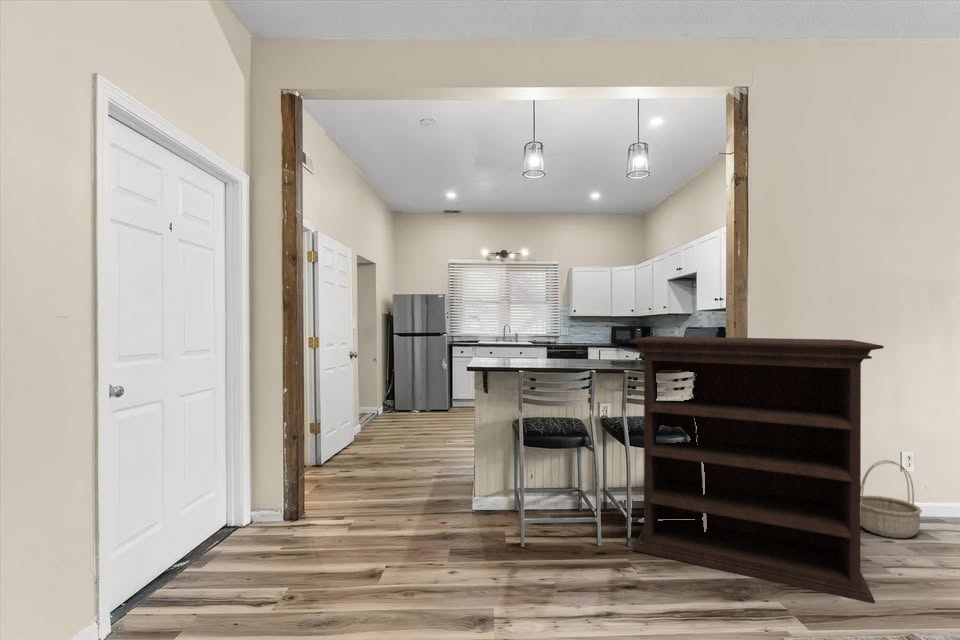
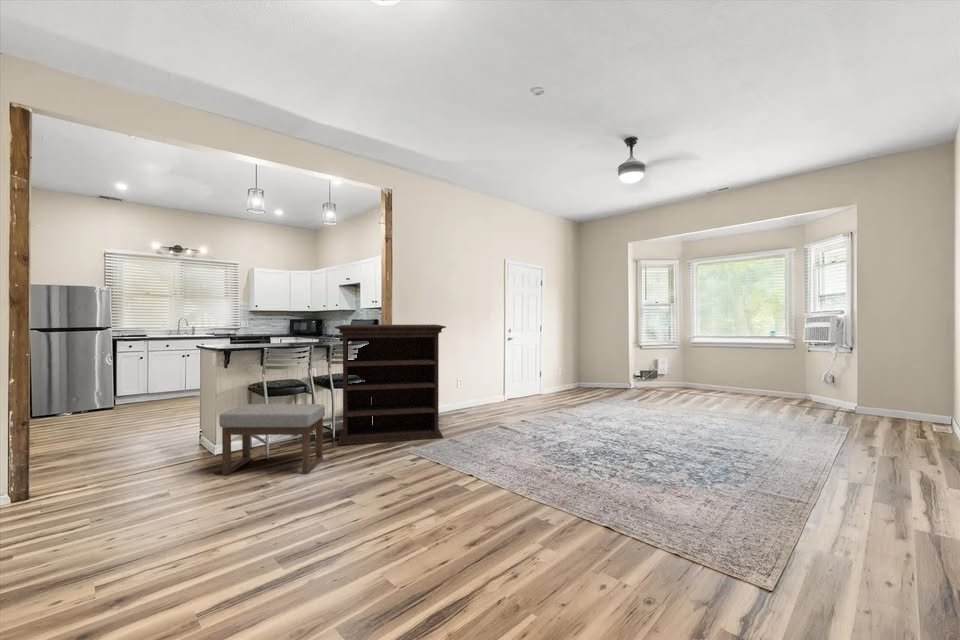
ottoman: none [444,455,602,616] -> present [219,404,325,475]
basket: present [860,460,922,538] -> none [439,382,464,418]

